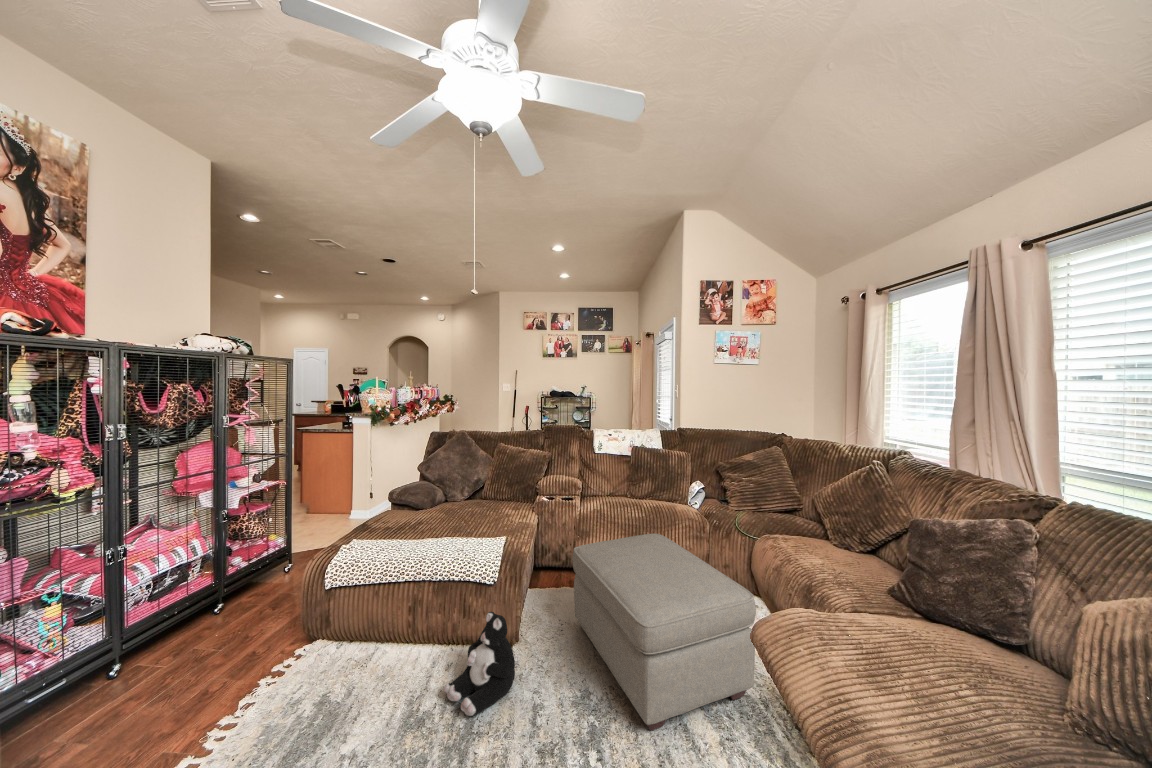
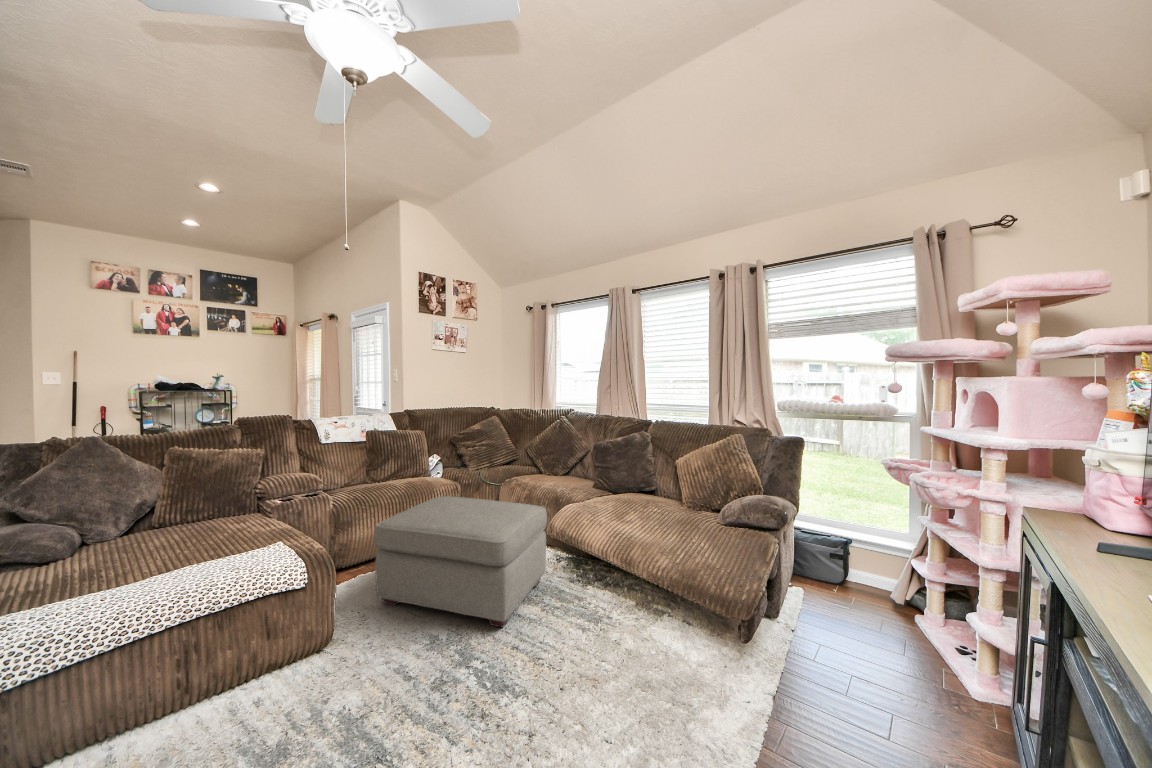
plush toy: present [444,612,515,716] -> none [288,602,371,721]

